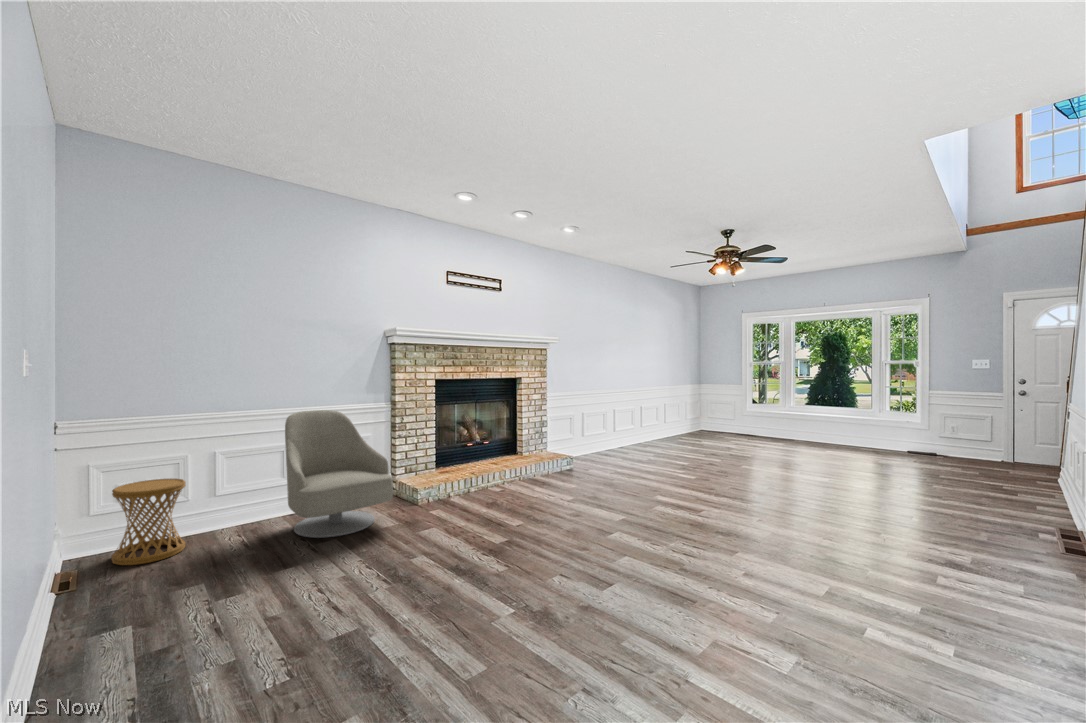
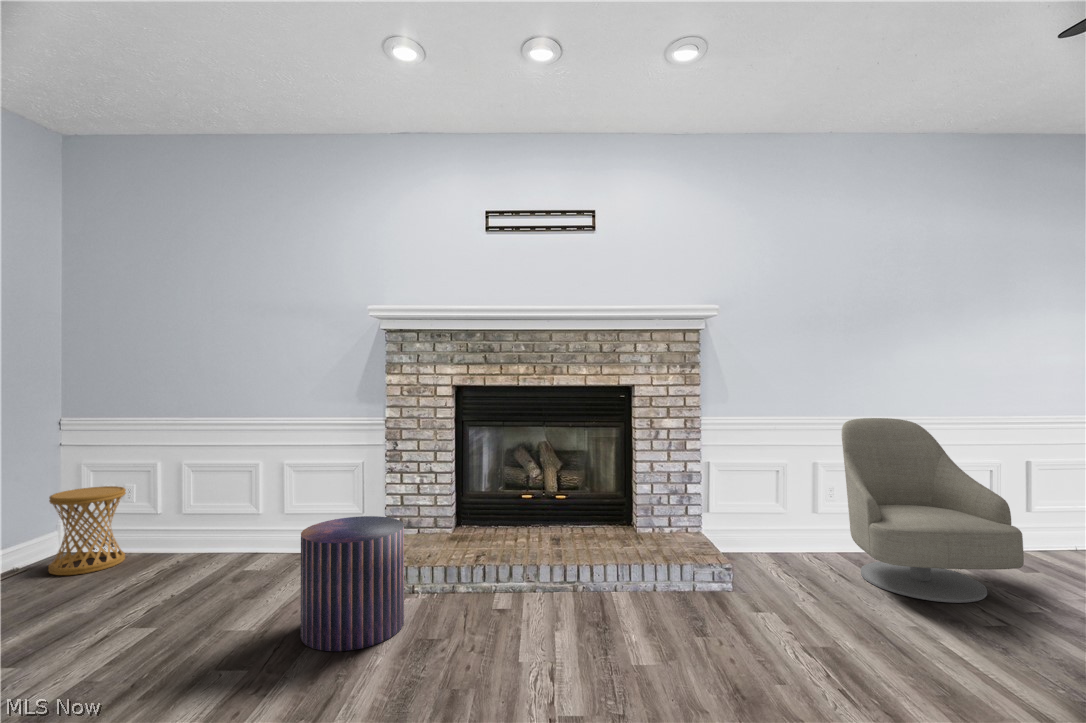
armchair: present [285,410,393,538] -> present [842,418,1024,603]
pouf: none [445,455,500,524] -> present [300,516,404,651]

